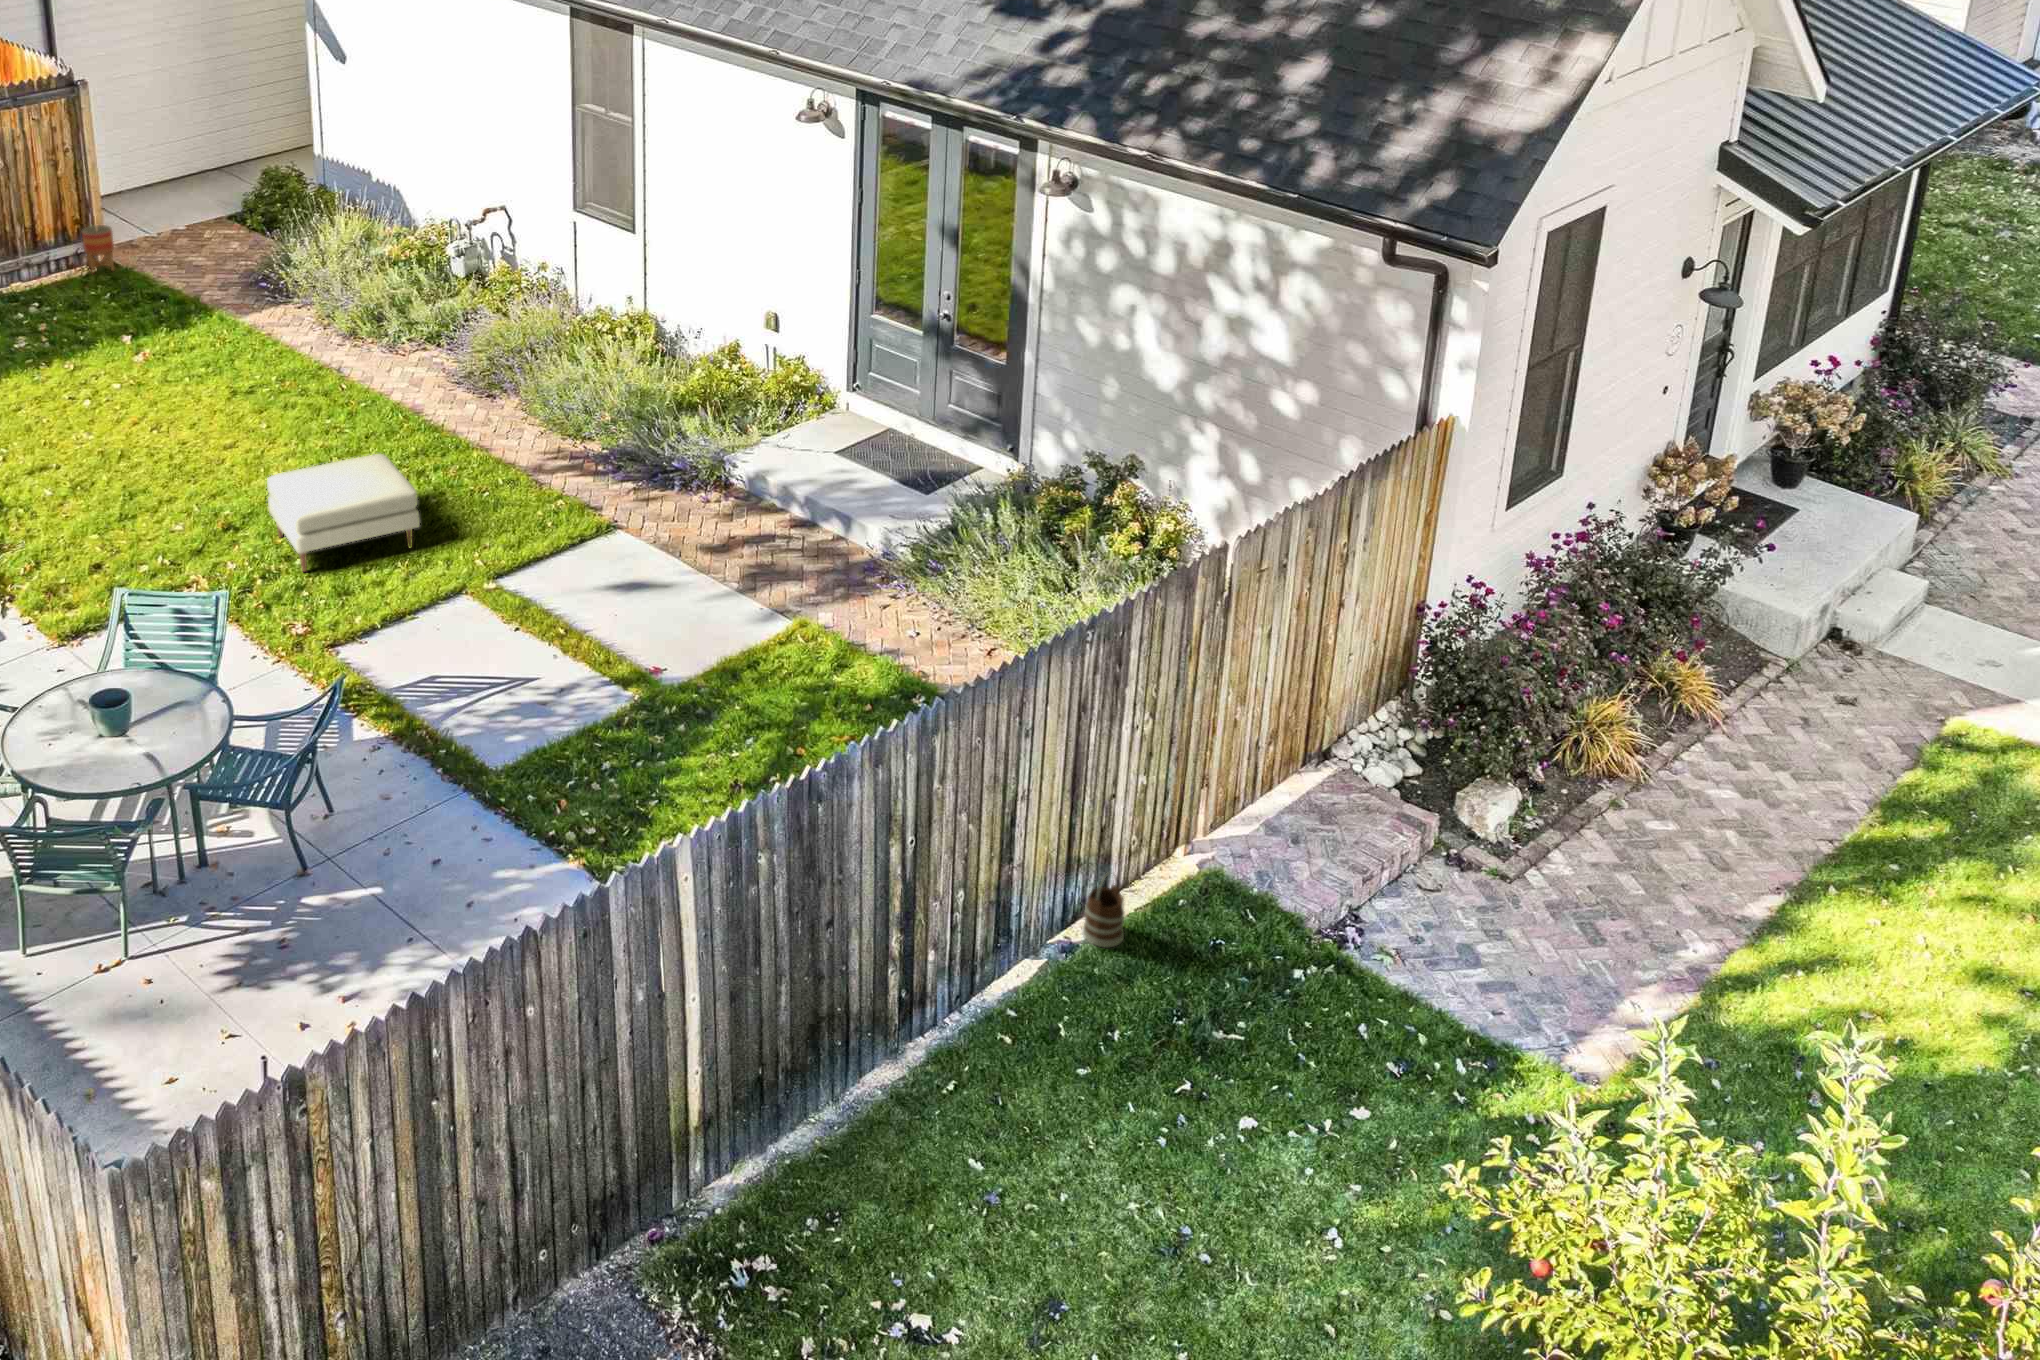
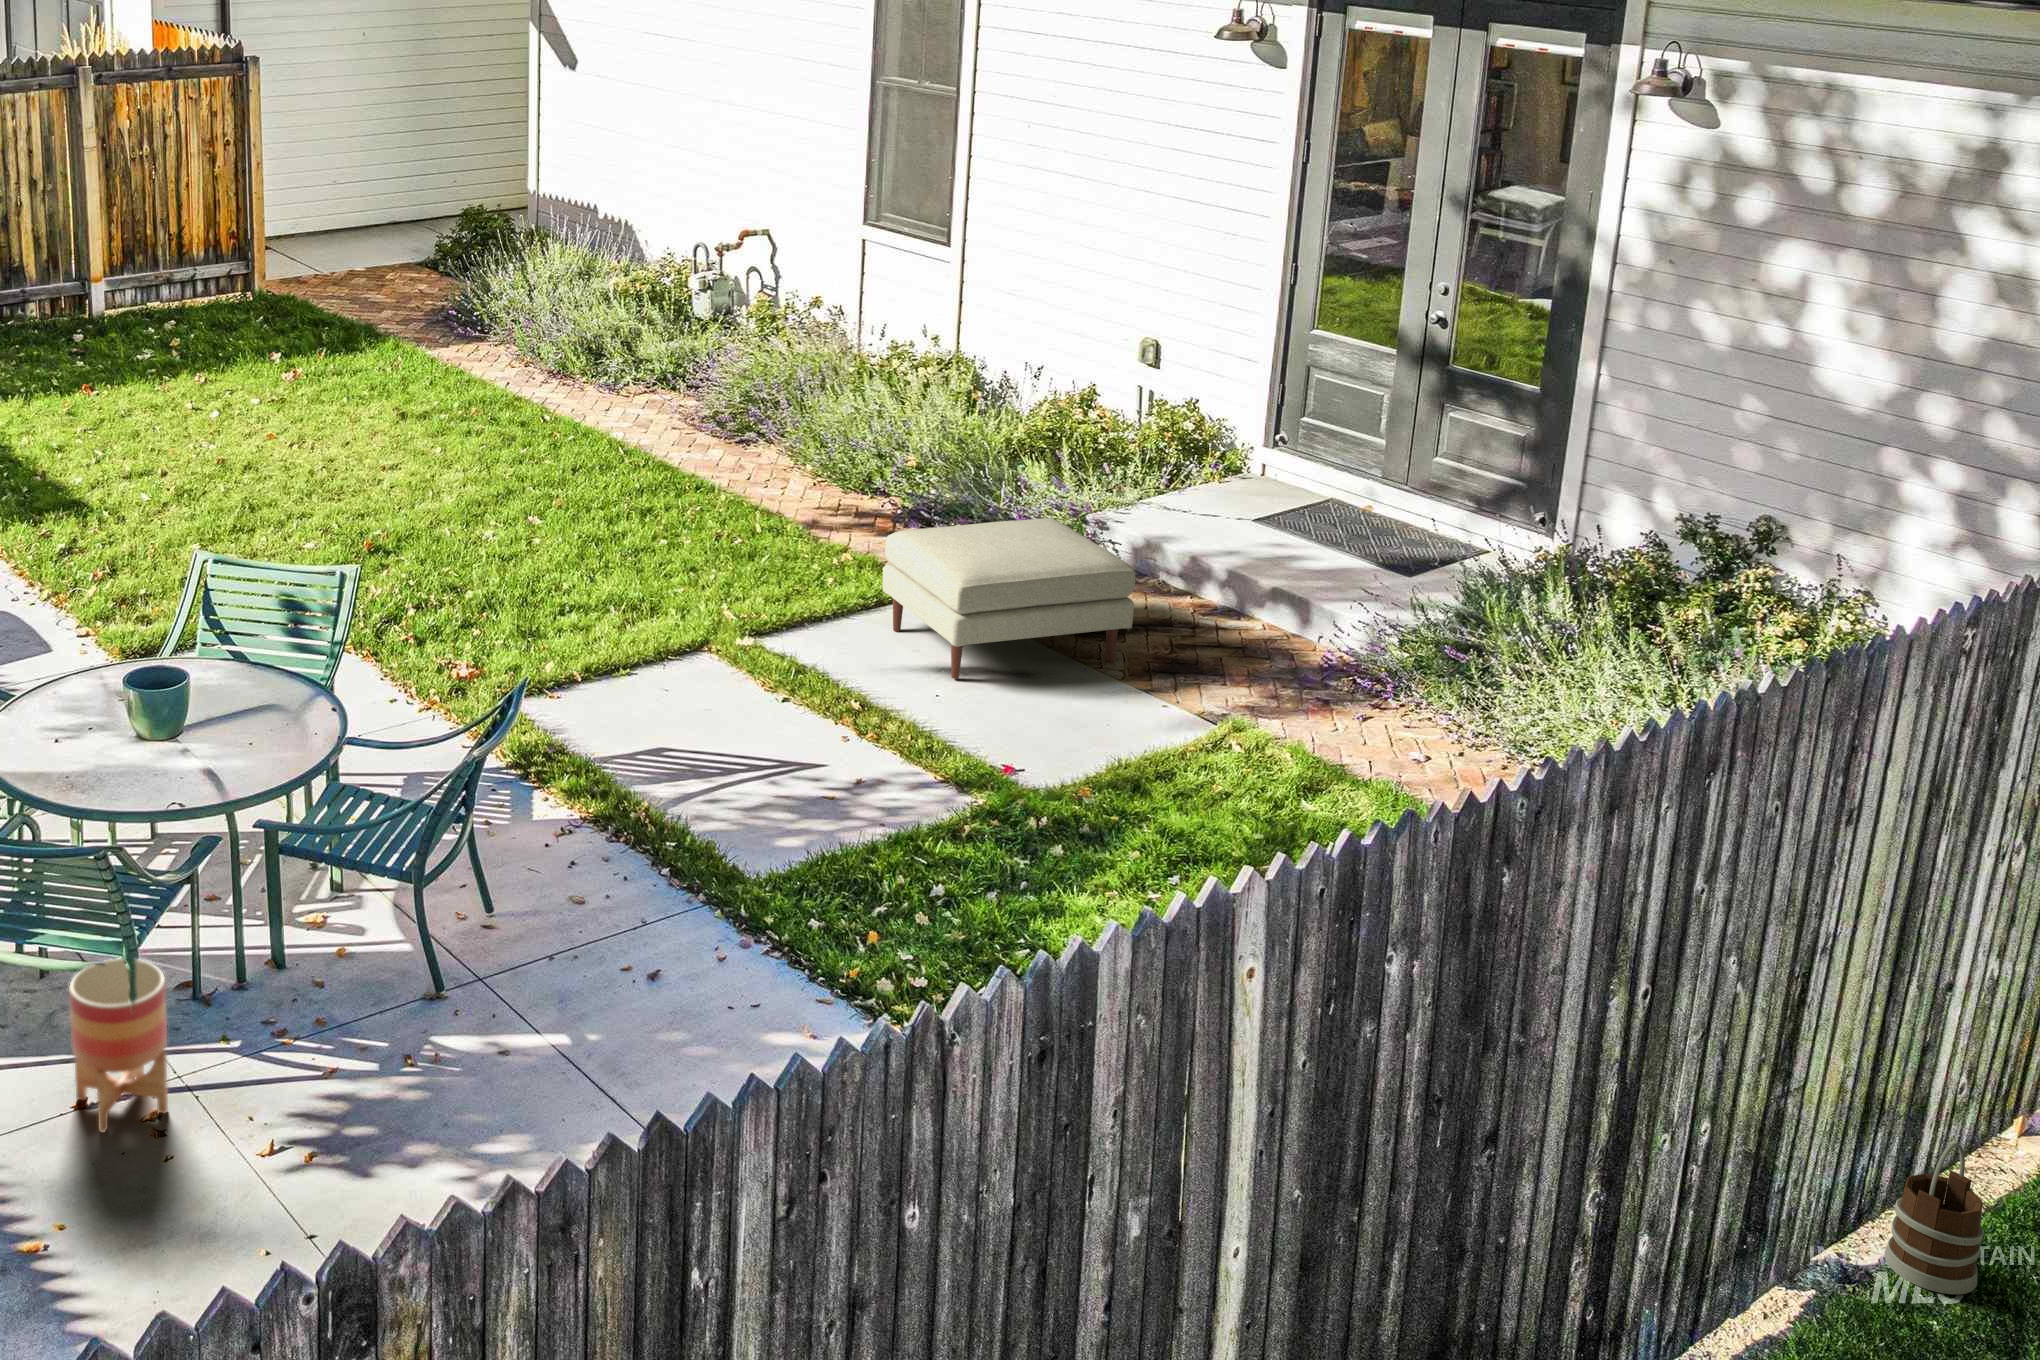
planter: present [82,225,114,273] -> present [69,959,168,1132]
ottoman: present [267,454,420,572] -> present [883,518,1135,679]

